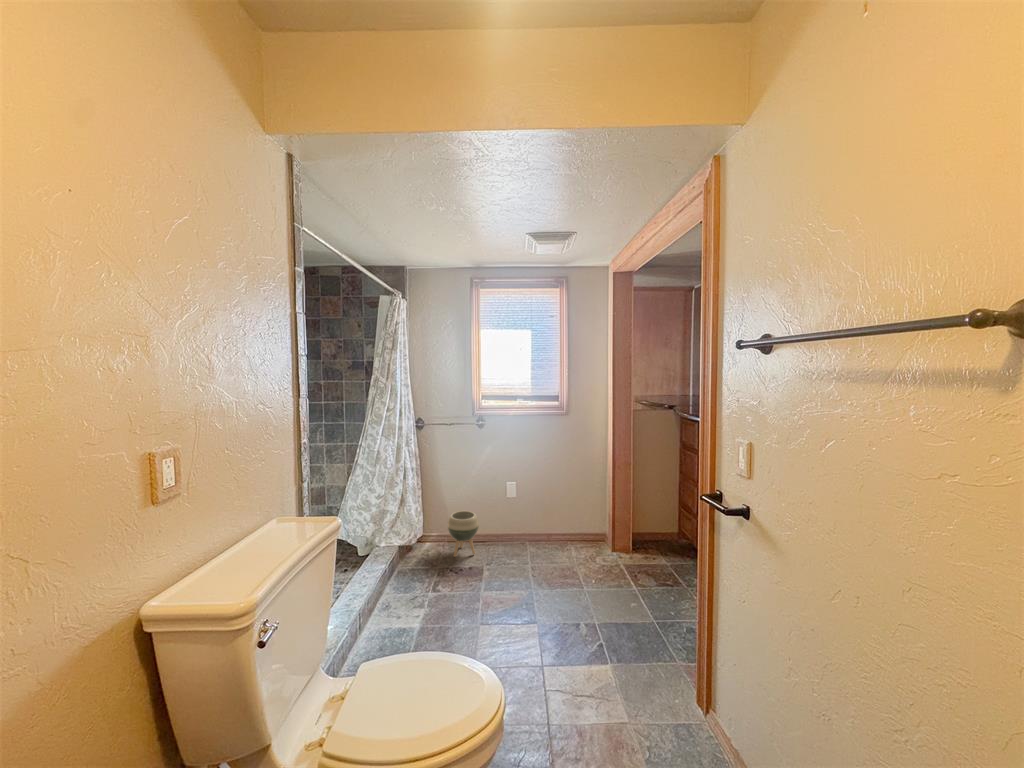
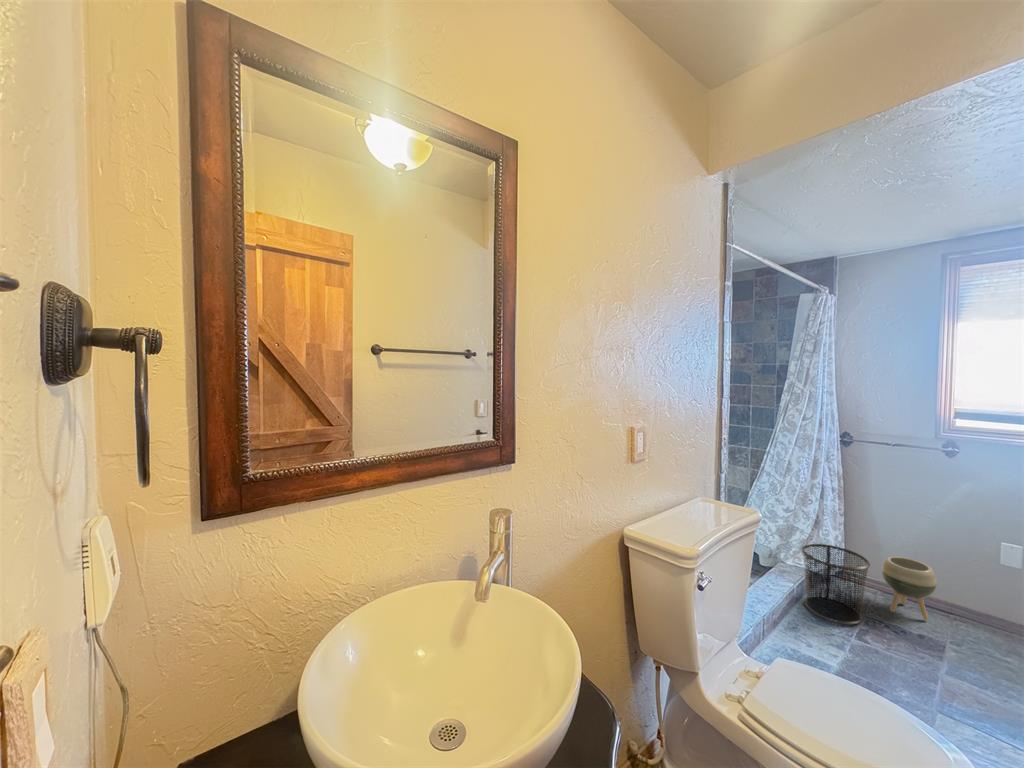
waste bin: none [391,518,440,585] -> present [802,544,870,625]

